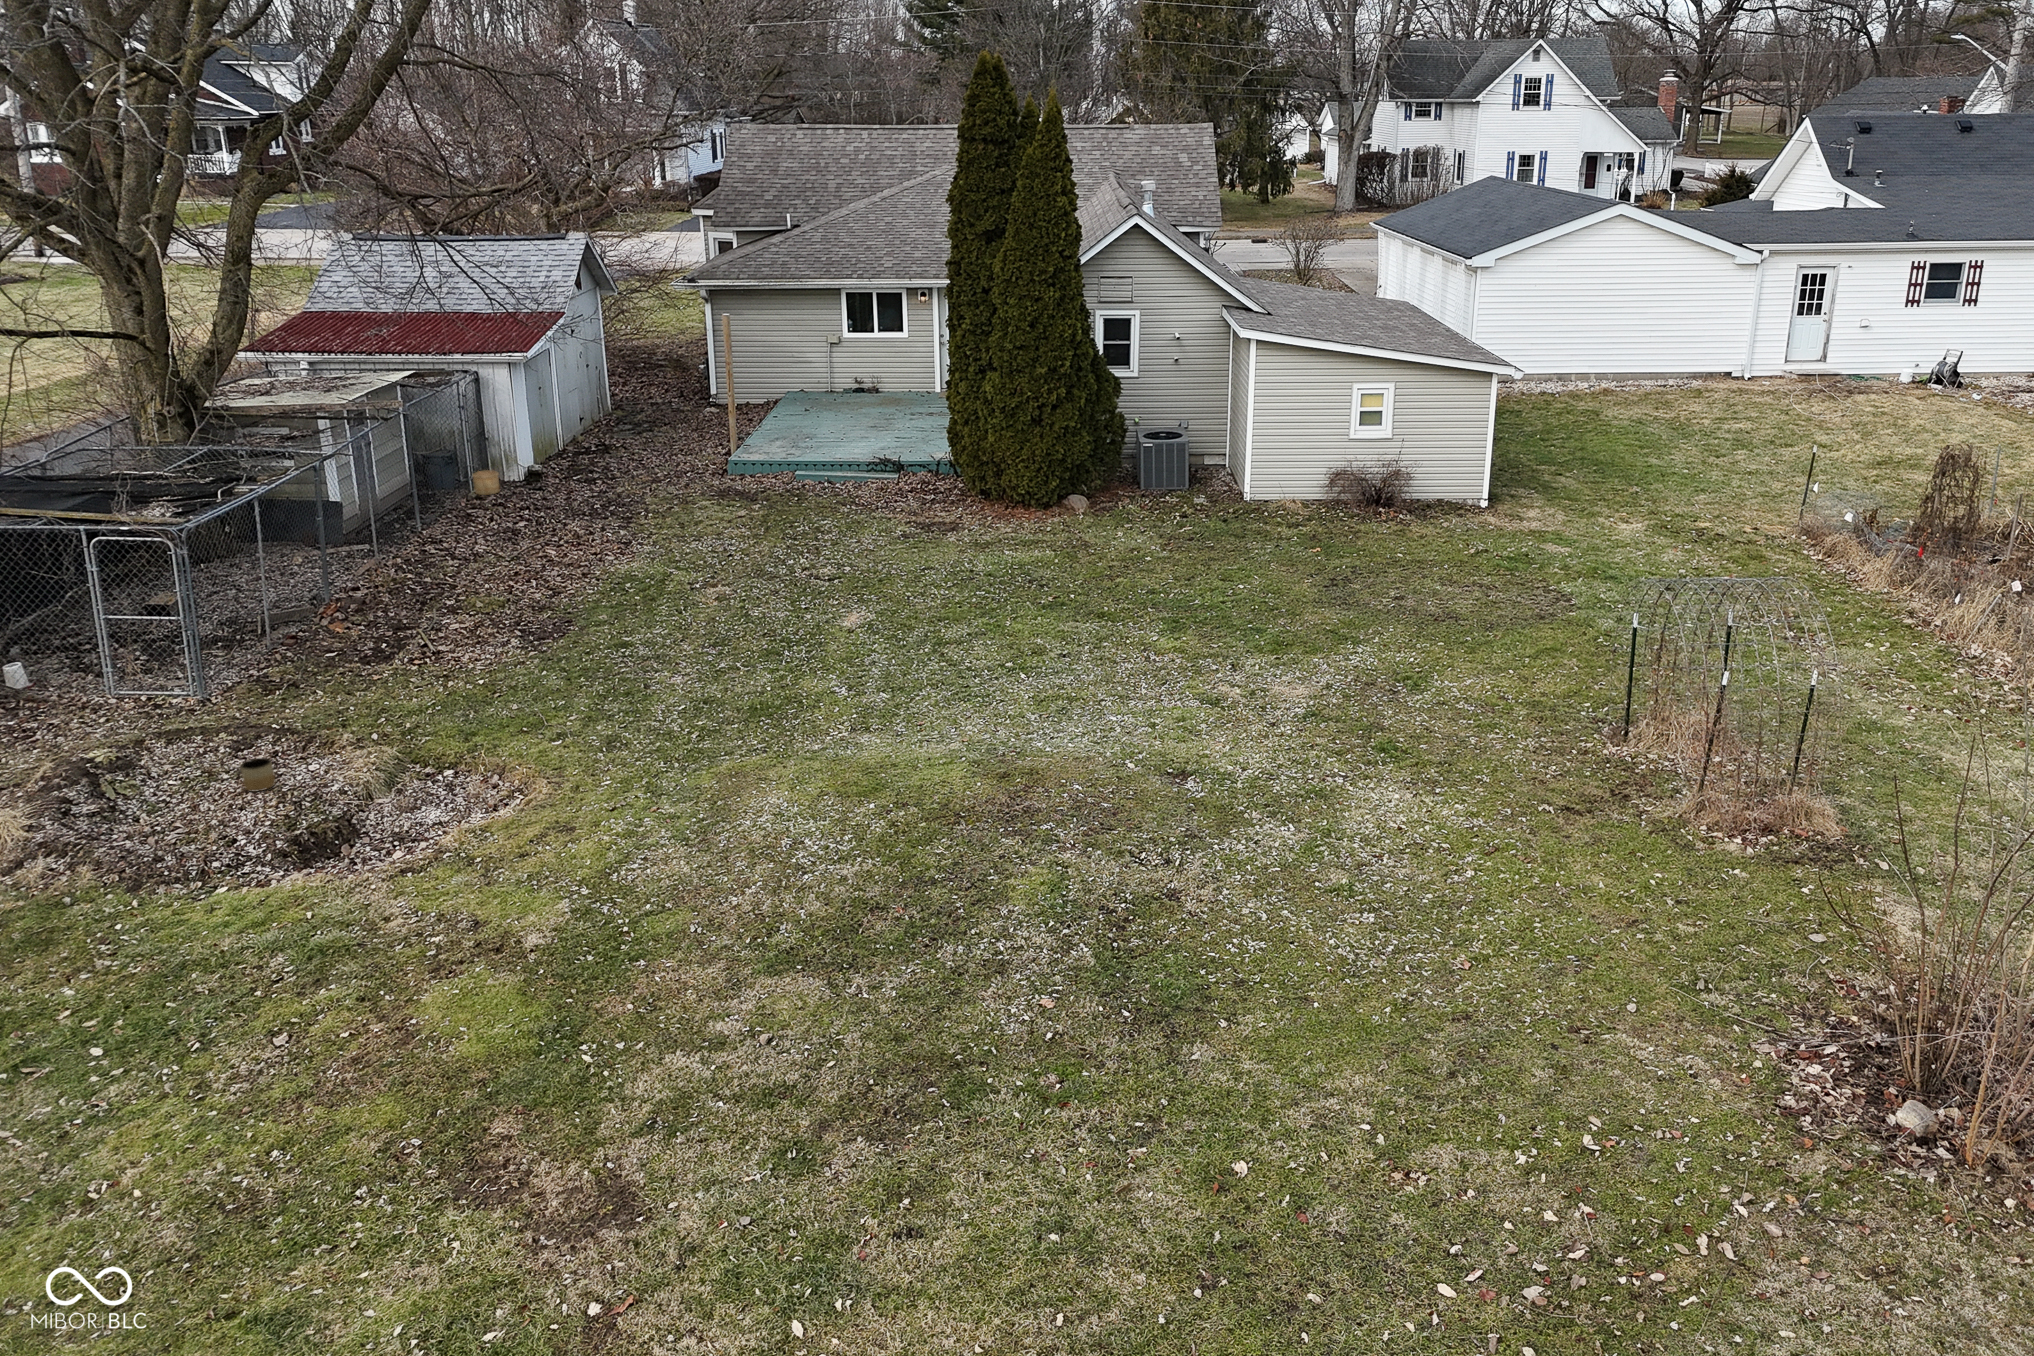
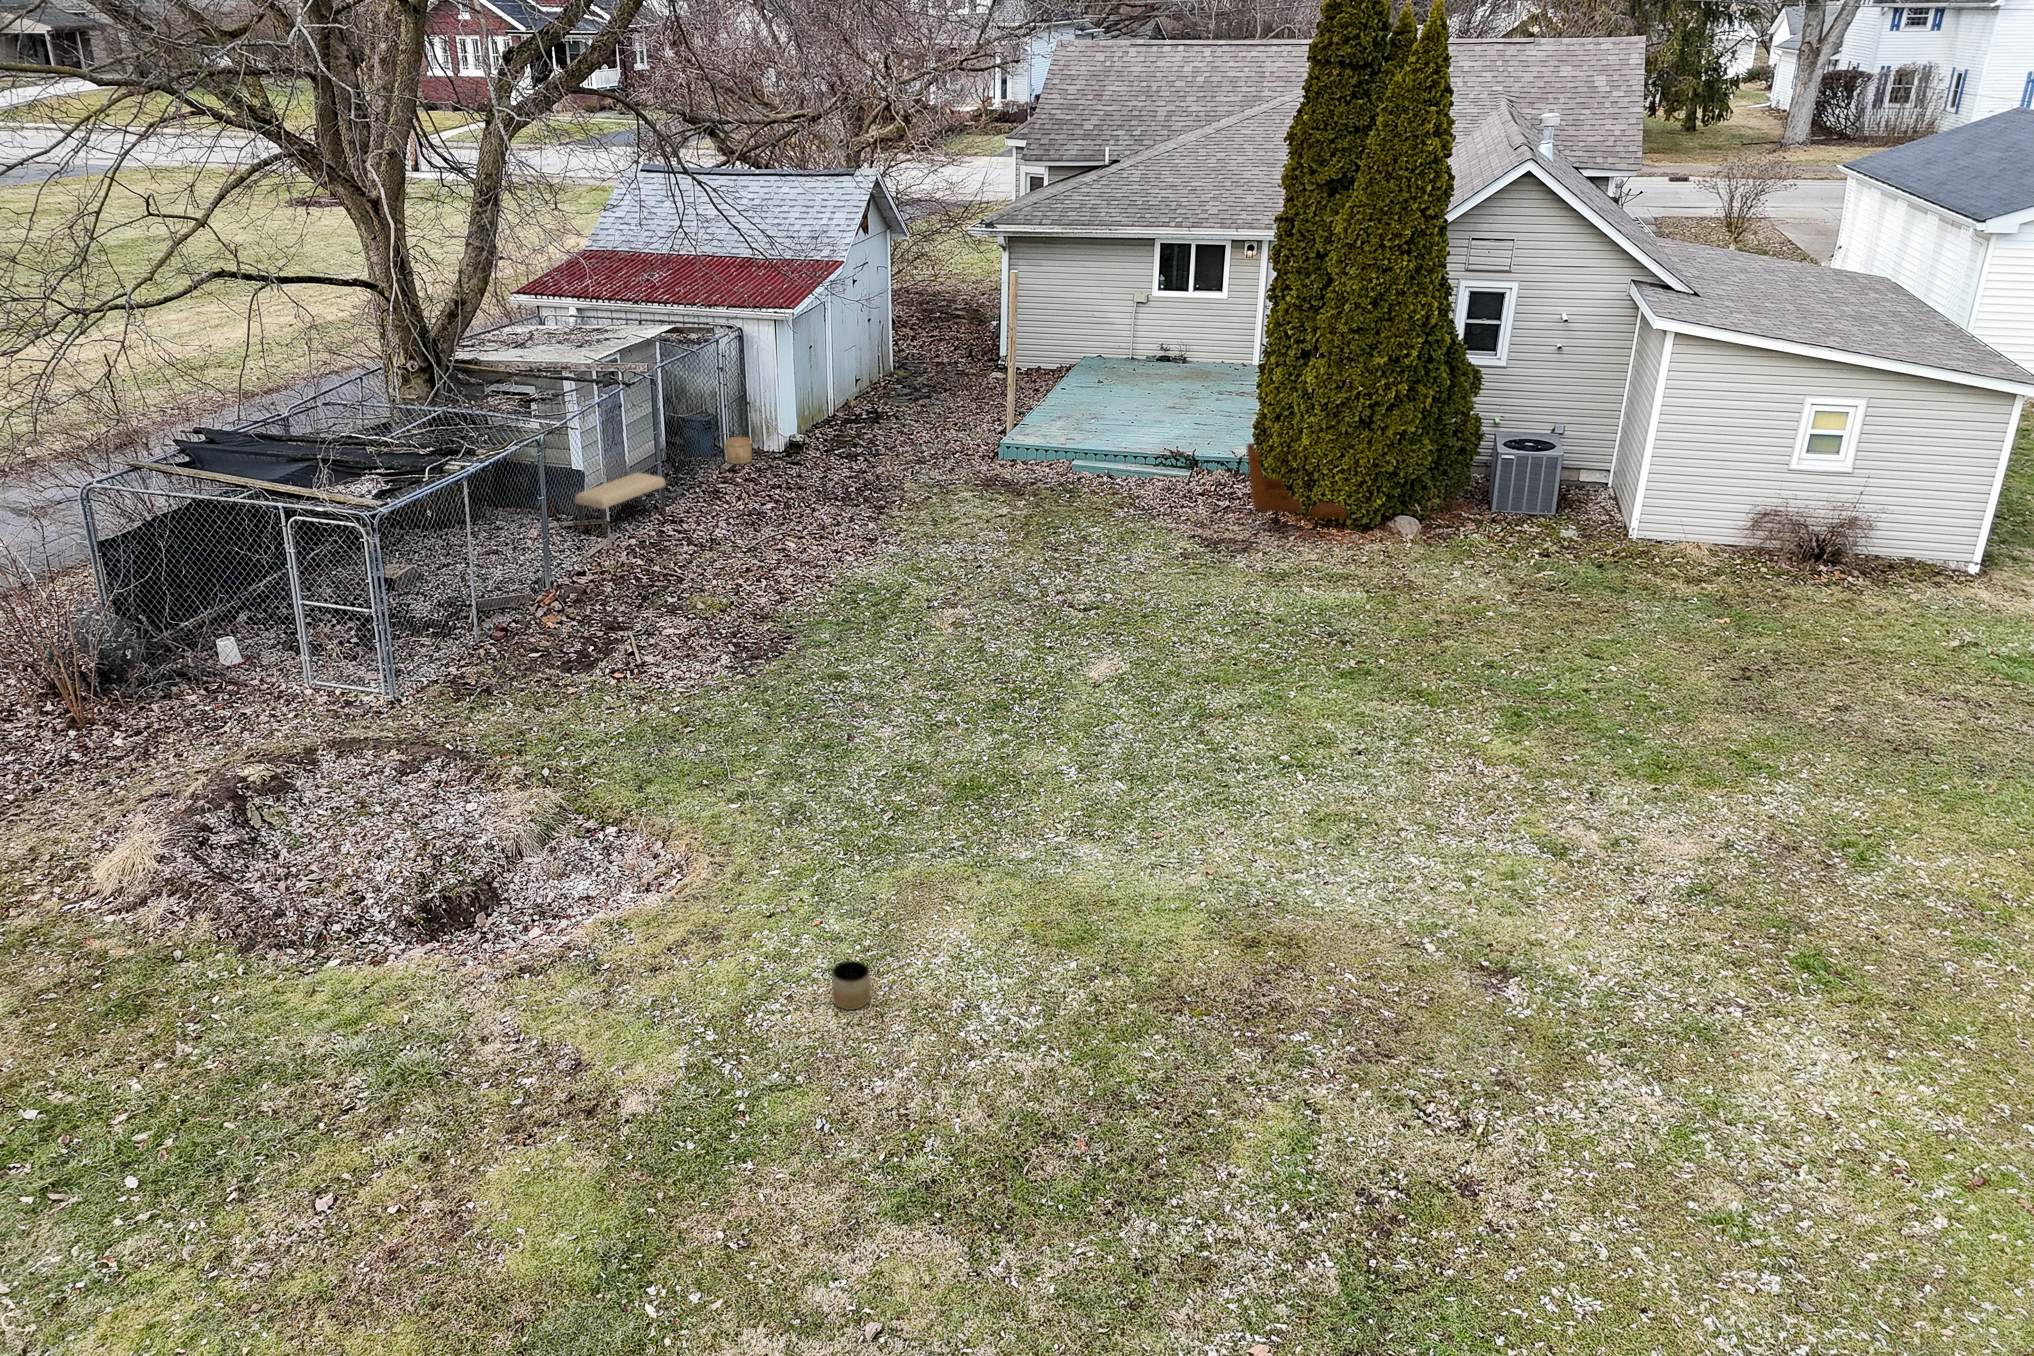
lounge chair: none [942,442,1028,516] -> present [1246,443,1347,534]
bench: none [341,502,429,560] -> present [575,473,666,537]
planter: present [241,758,276,792] -> present [832,960,870,1010]

